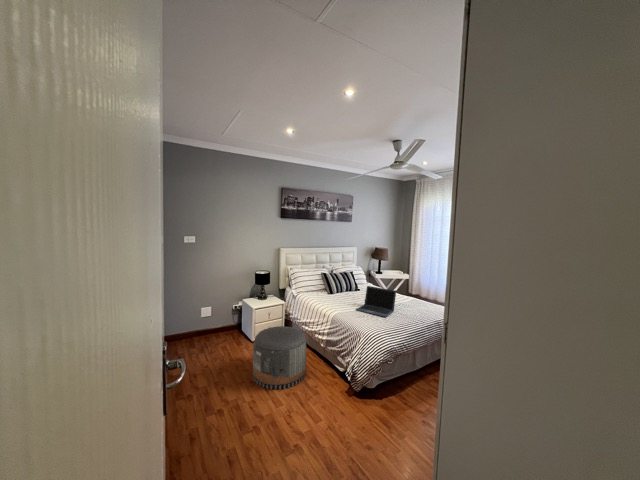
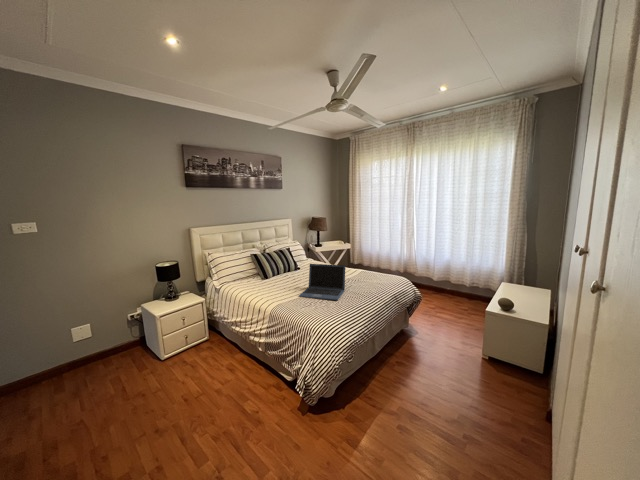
pouf: present [253,326,306,389] -> none [153,335,241,437]

